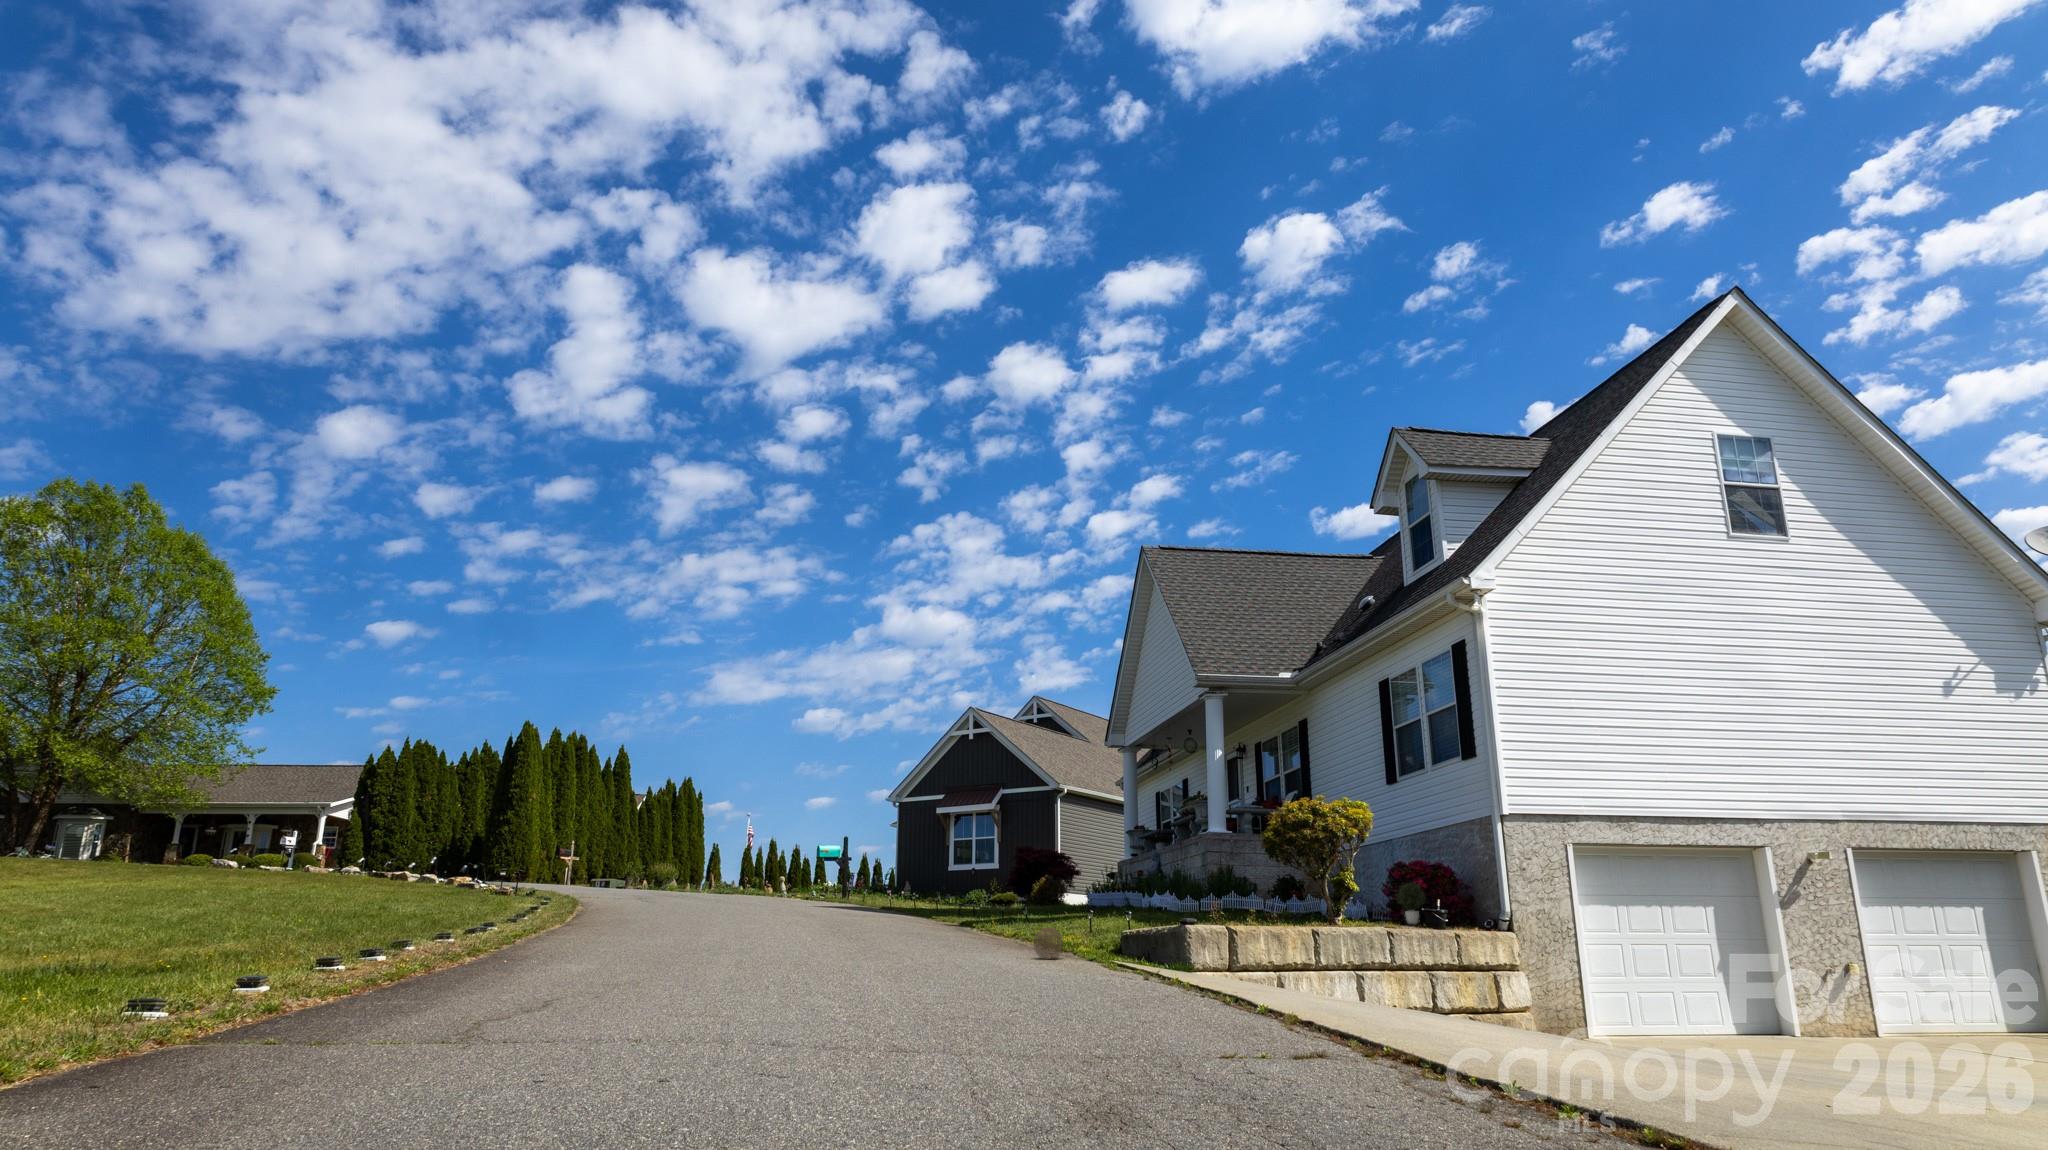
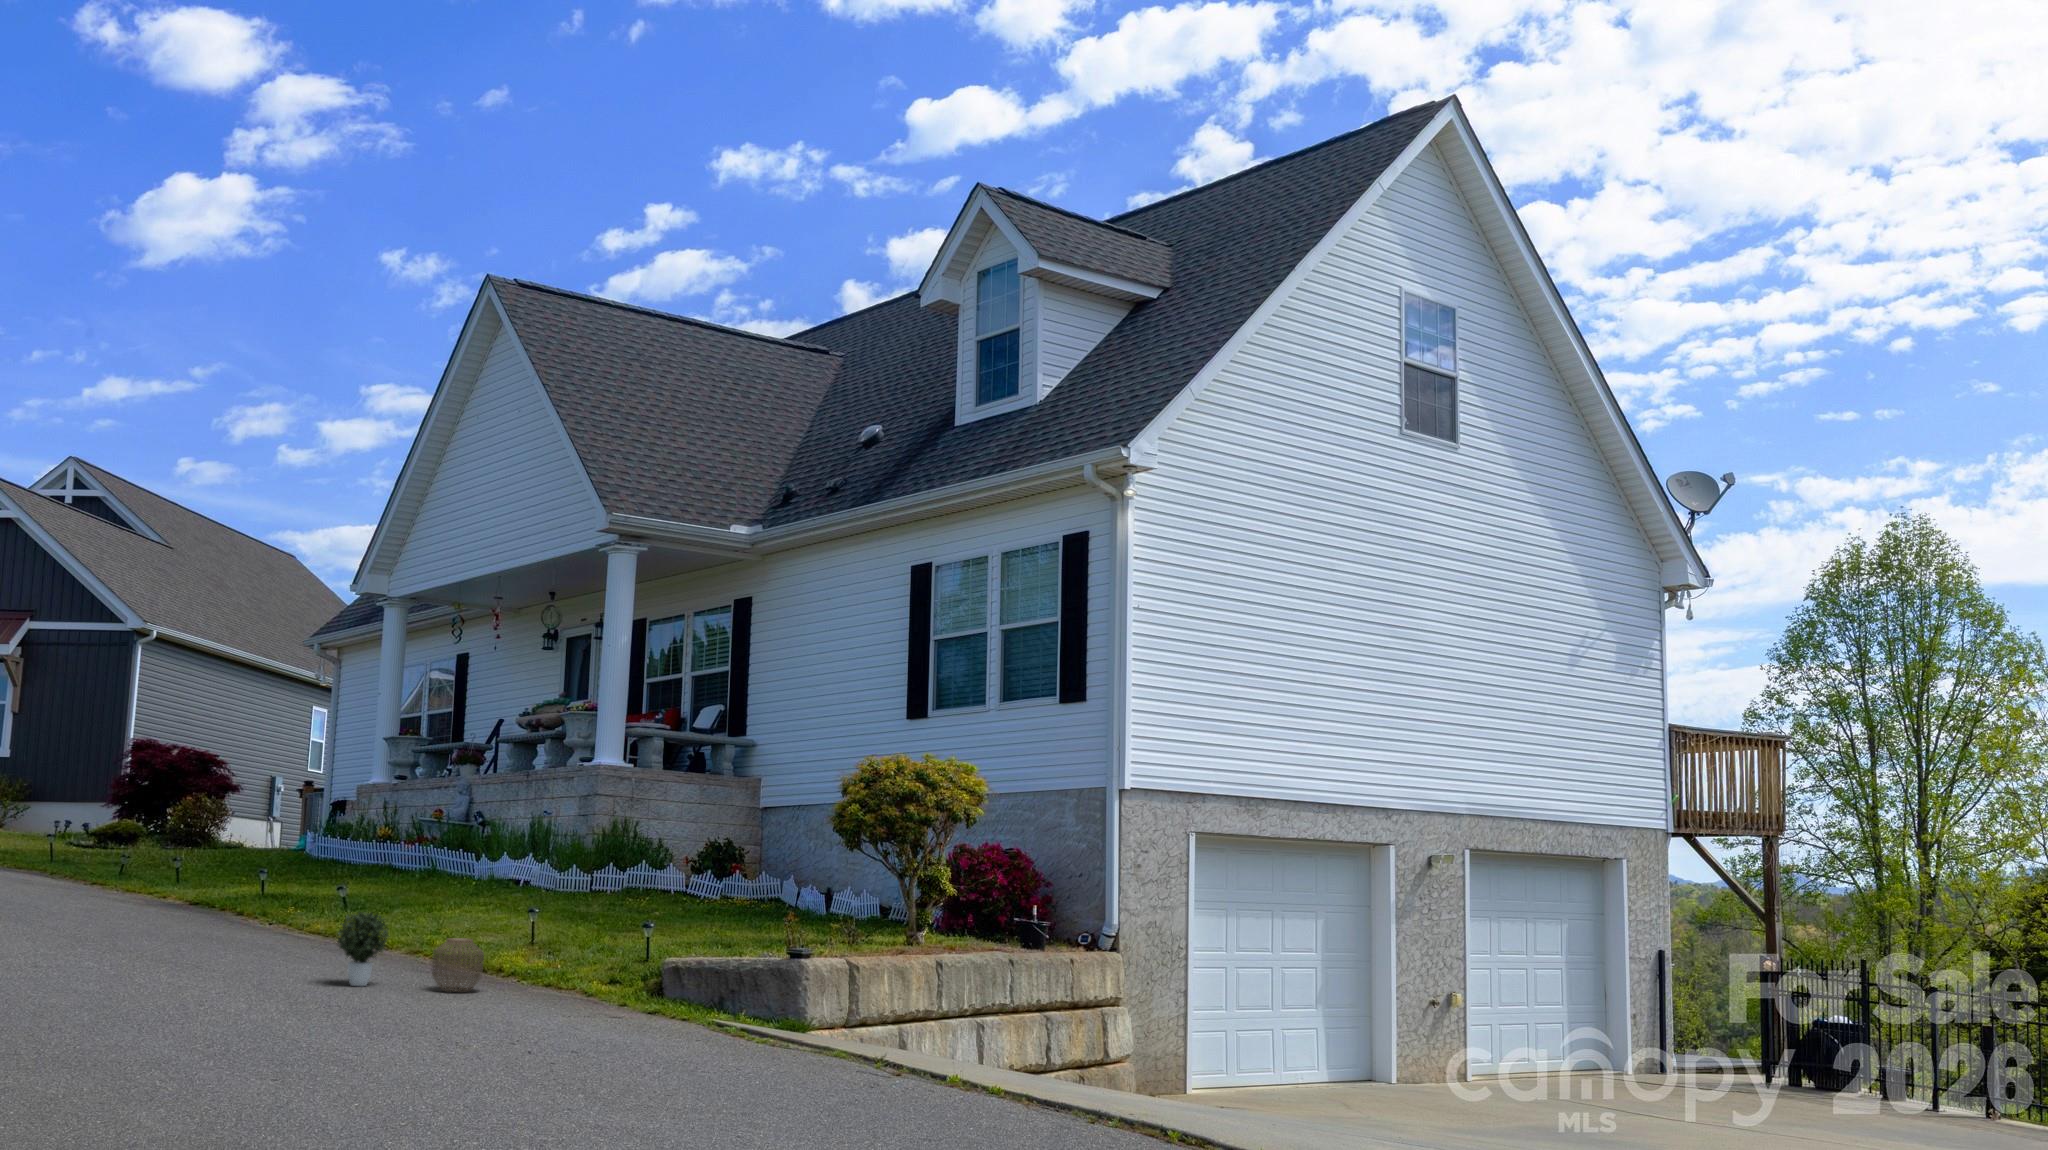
potted plant: present [1397,884,1425,924] -> present [338,912,388,986]

